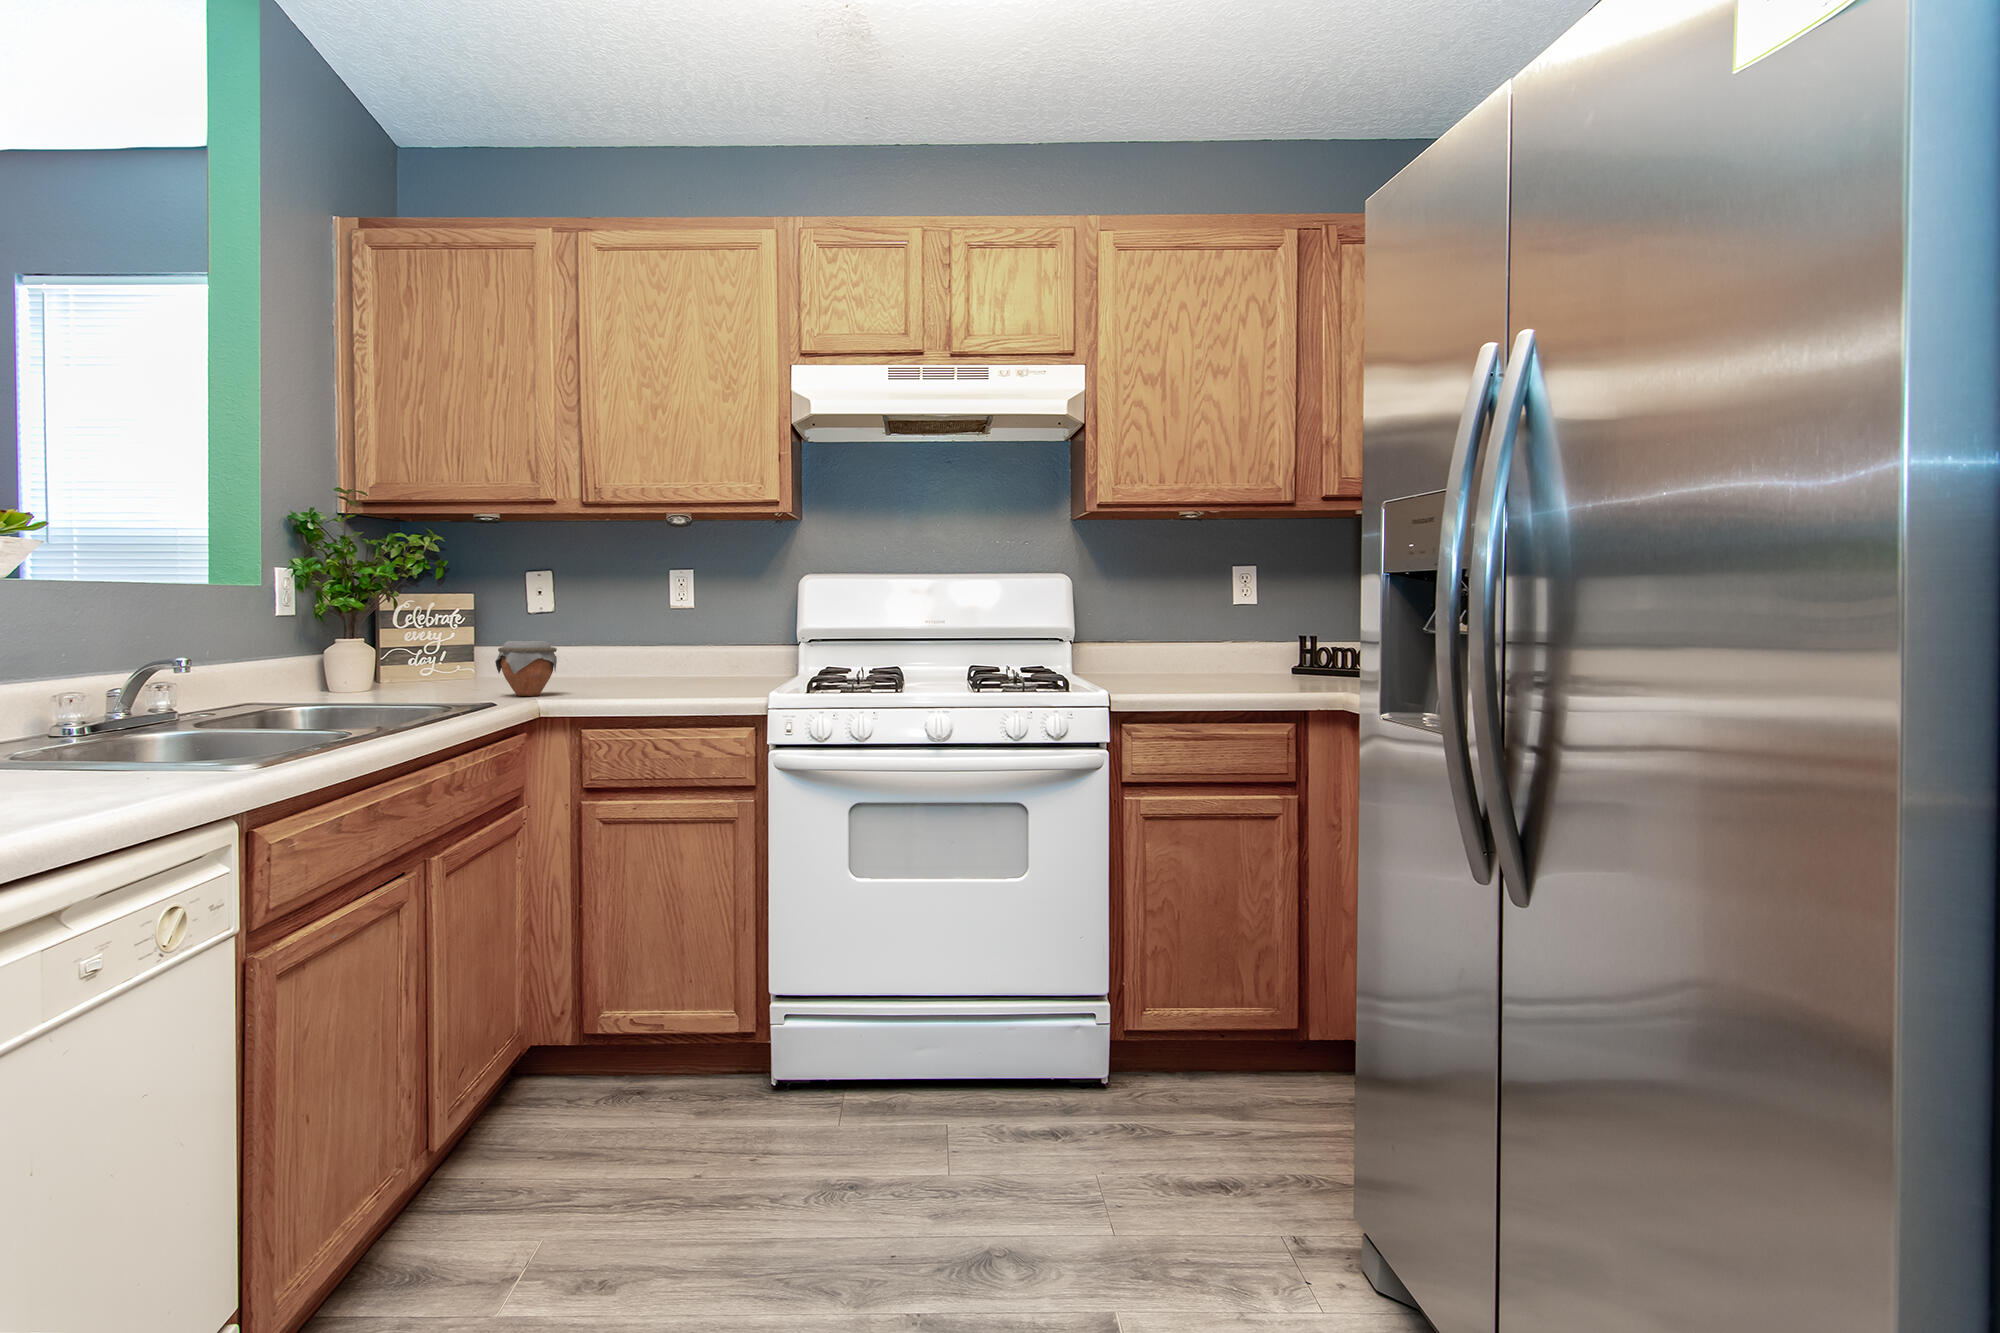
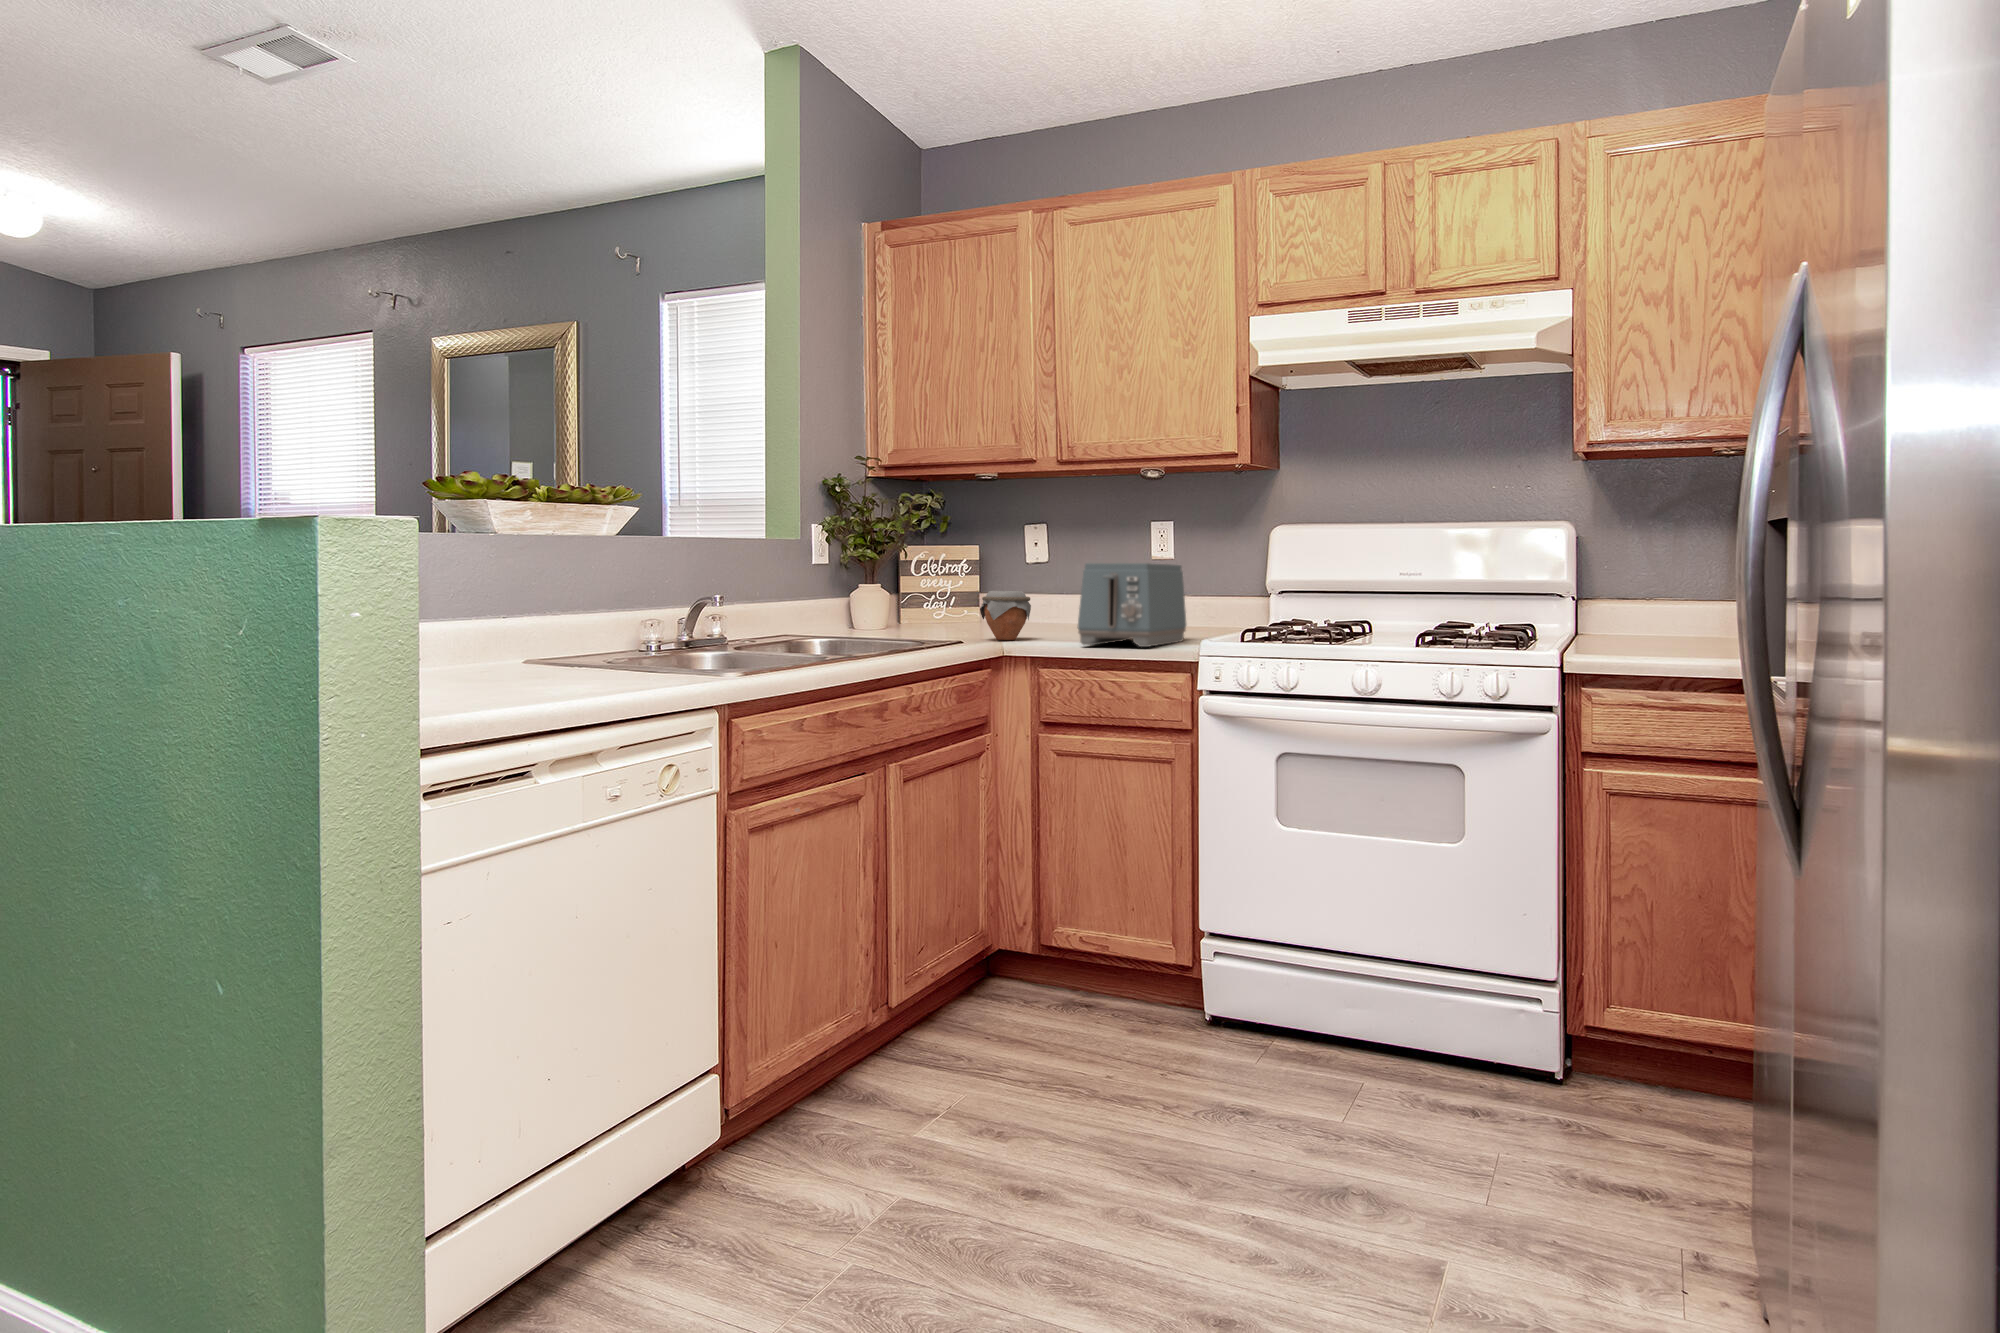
toaster: none [622,610,733,698] -> present [1078,563,1186,647]

